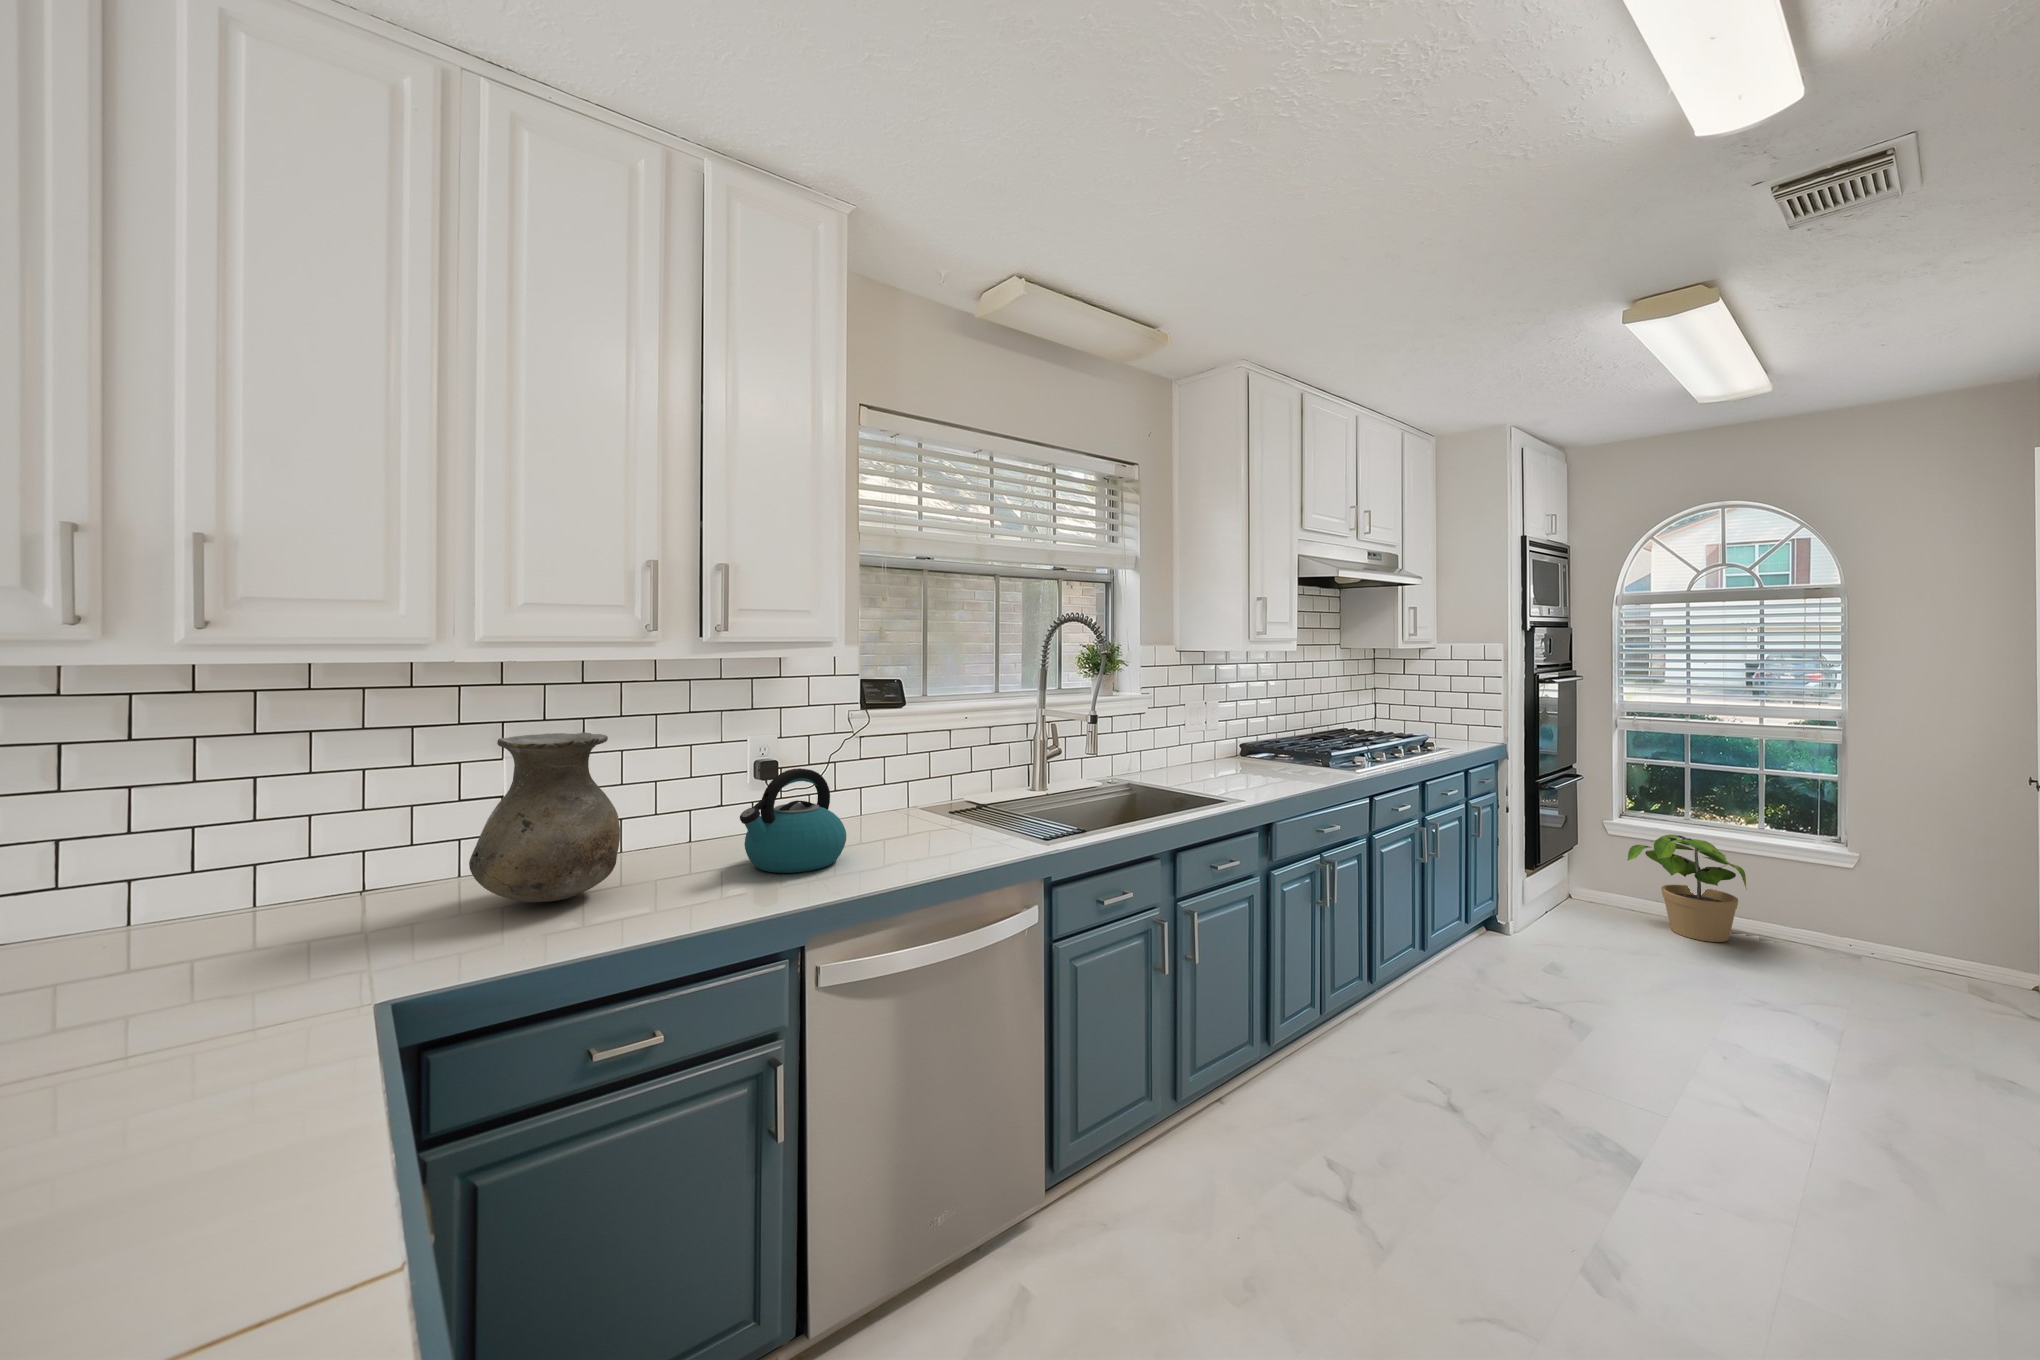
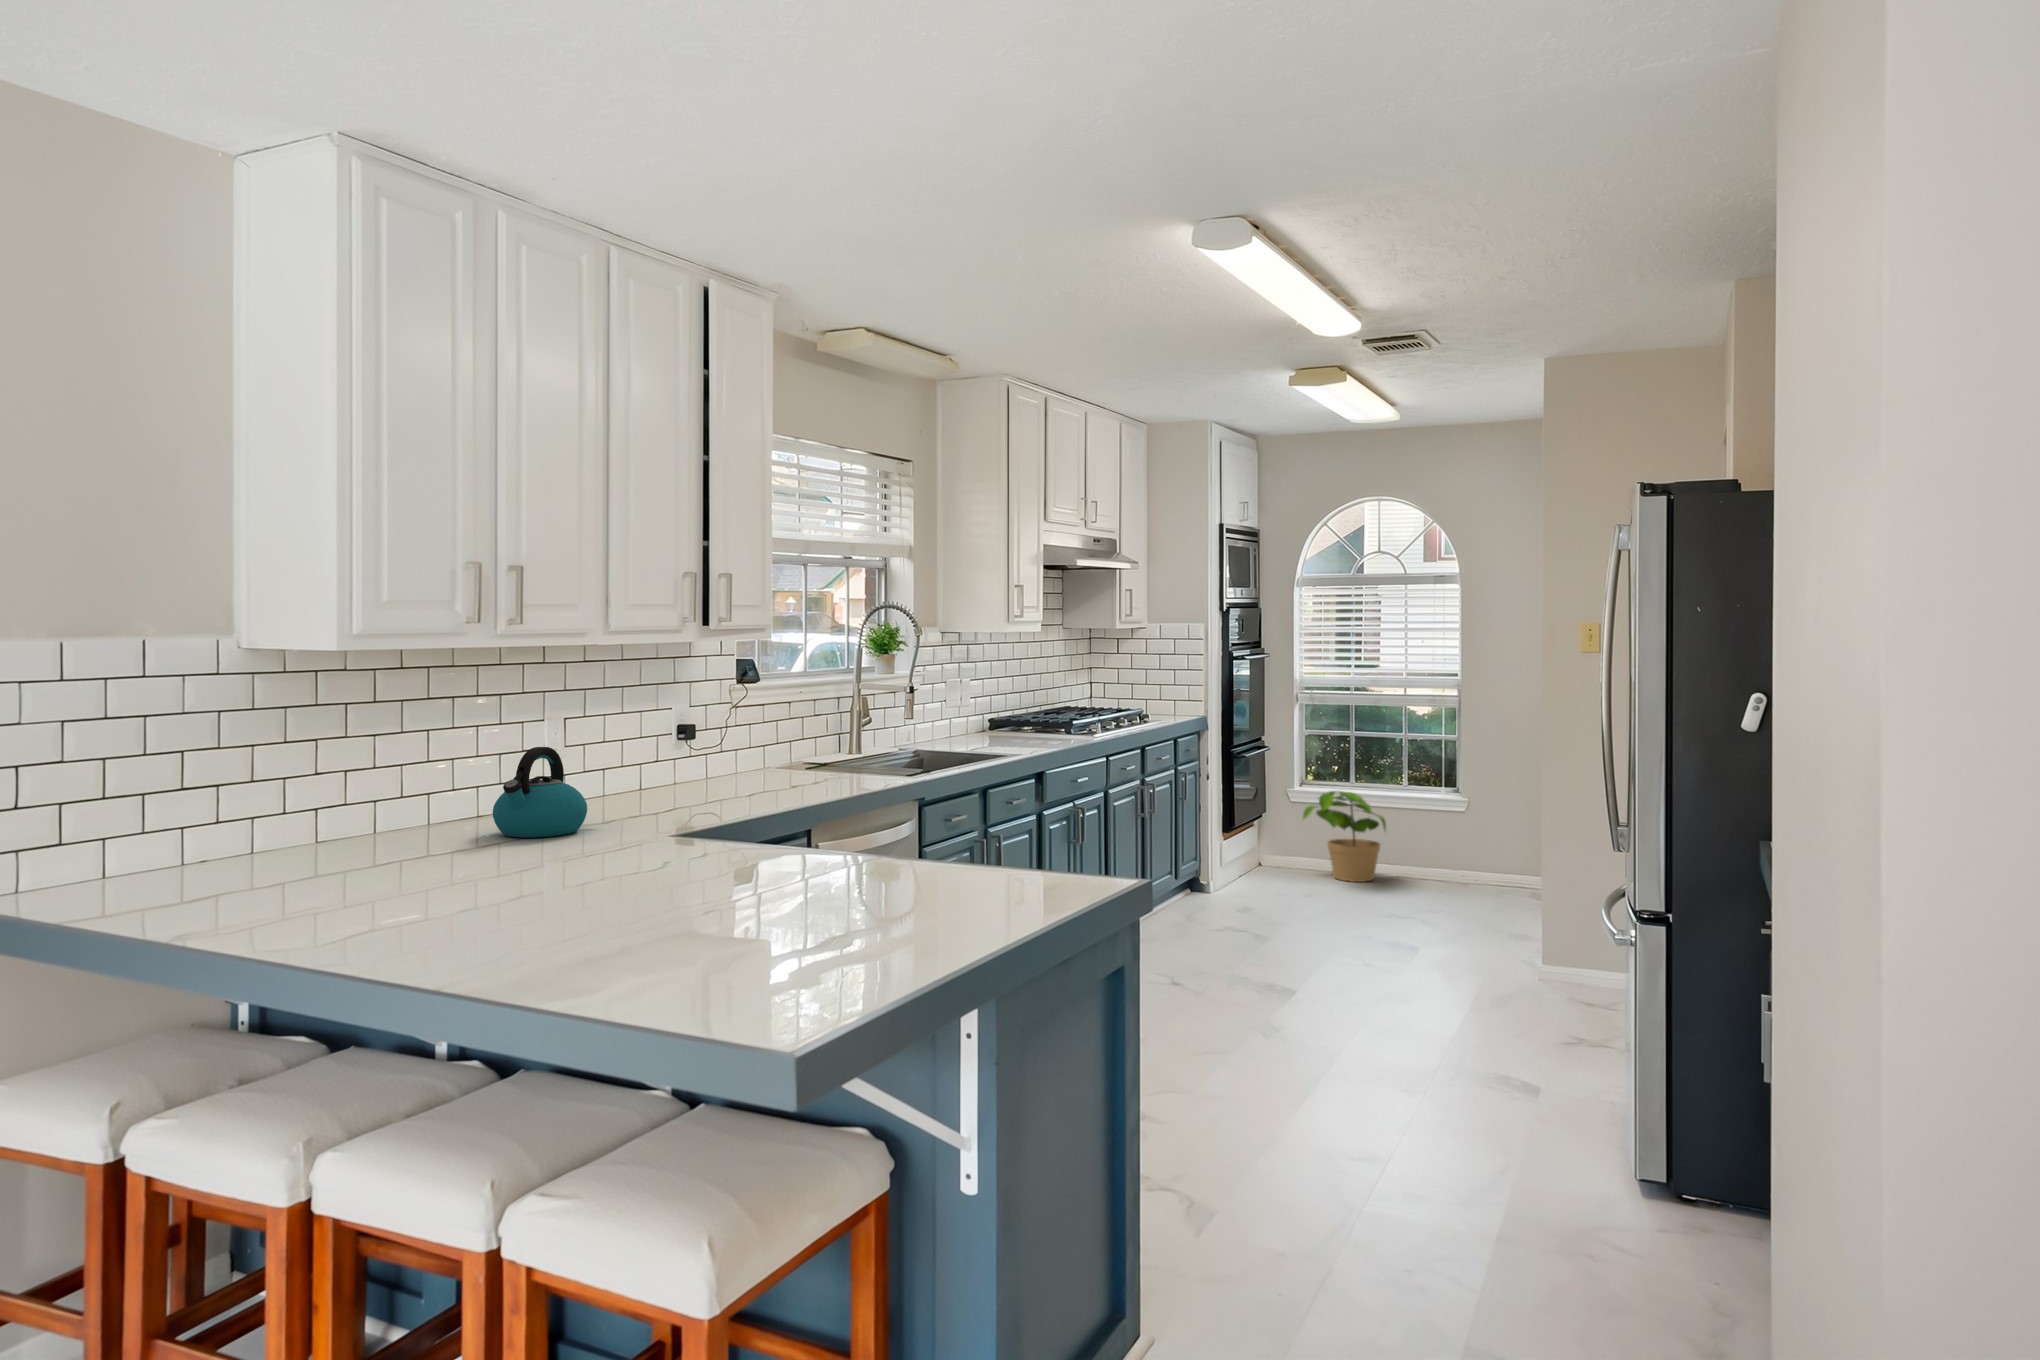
vase: present [469,732,620,902] -> none [585,695,675,808]
kettle: present [740,768,847,873] -> present [493,747,587,838]

